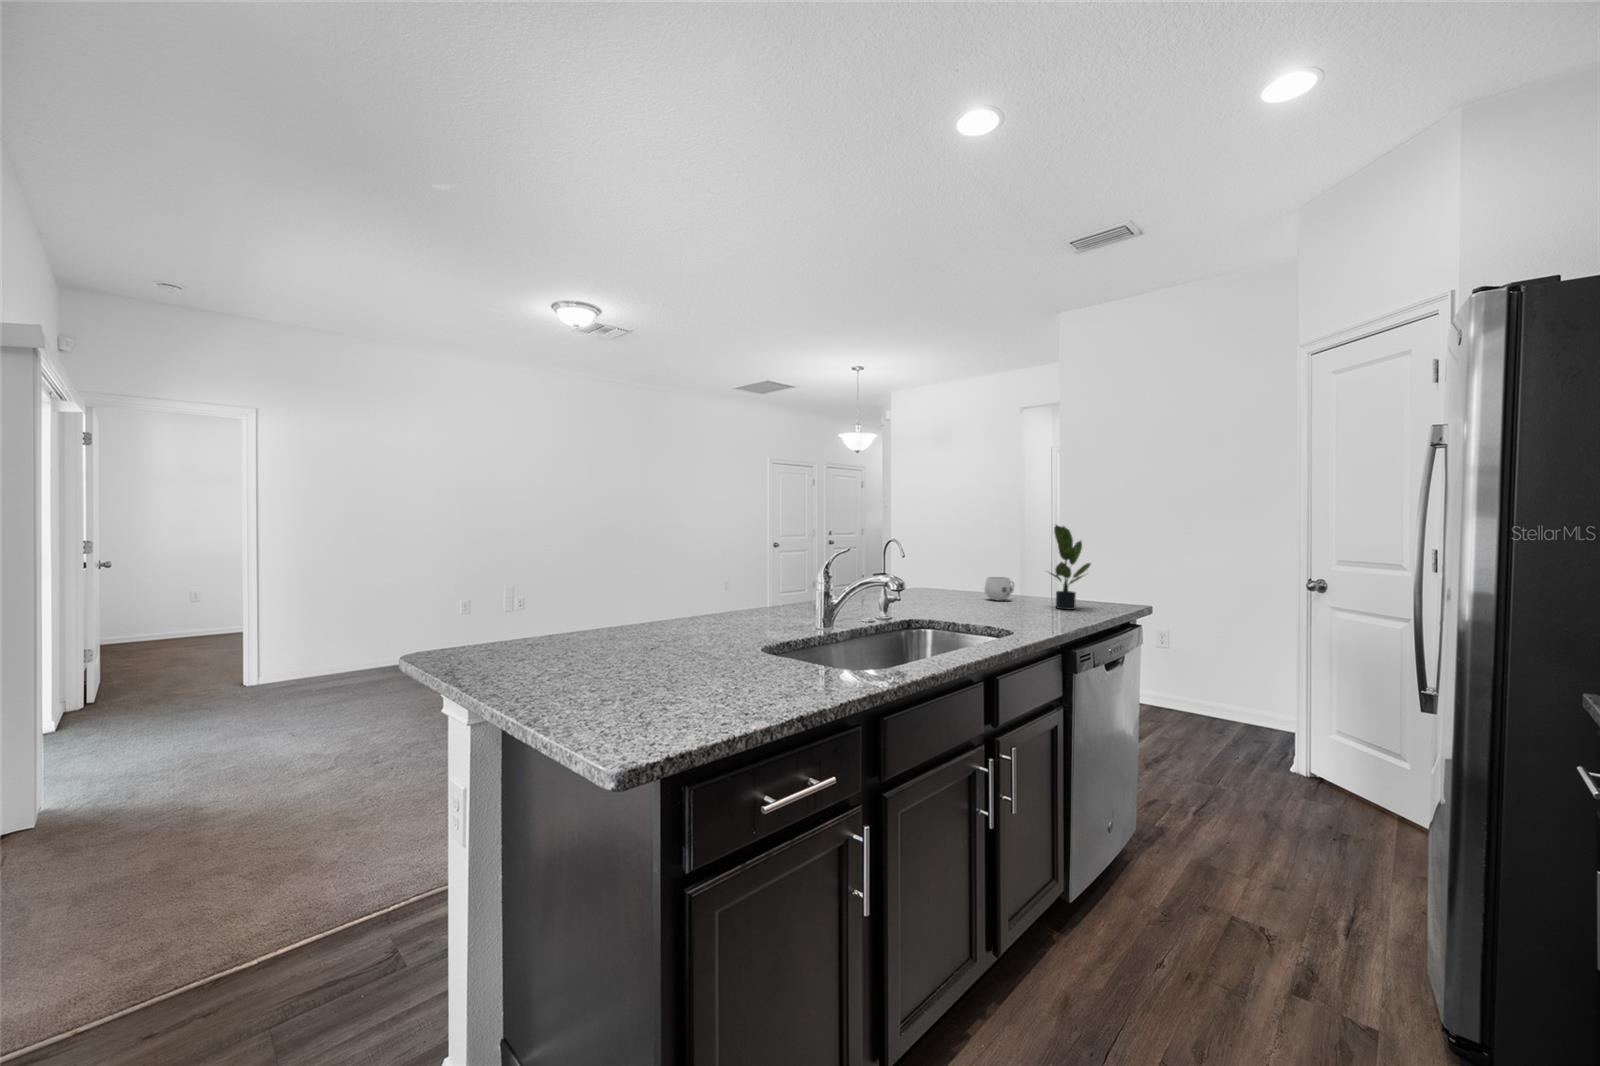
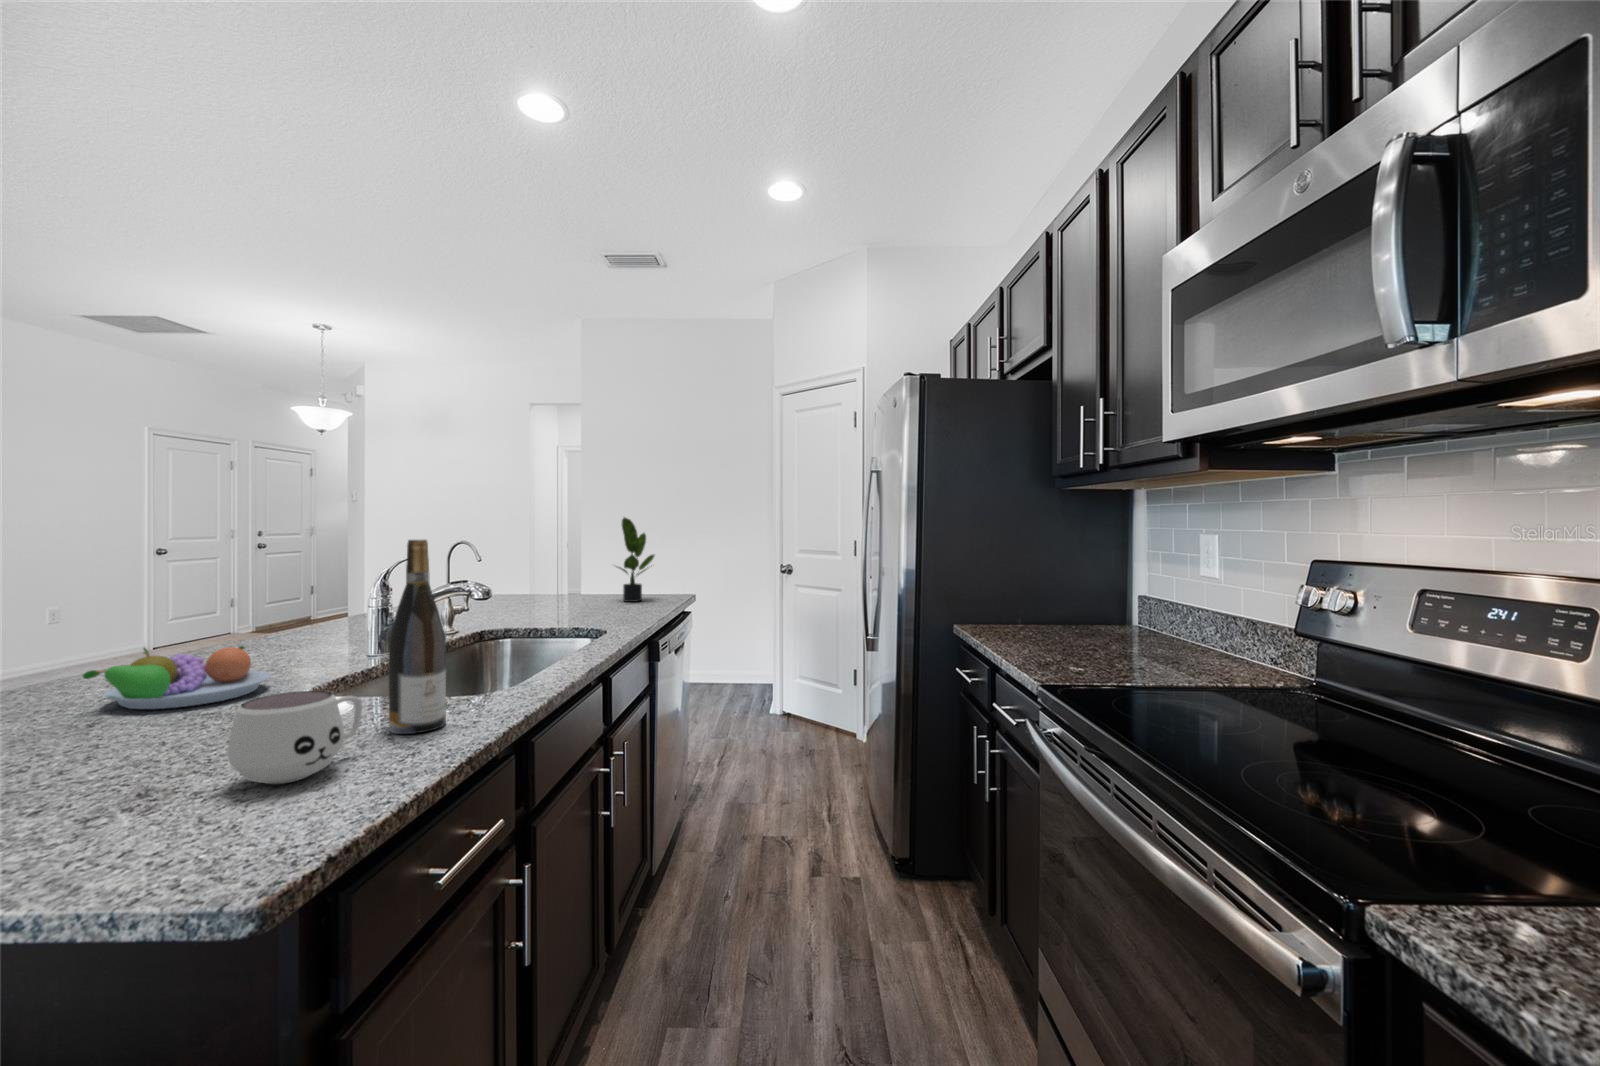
wine bottle: none [773,543,813,691] -> present [388,540,446,734]
mug: present [985,577,1014,601] -> present [227,691,362,784]
fruit bowl: none [655,605,745,646] -> present [83,646,270,709]

